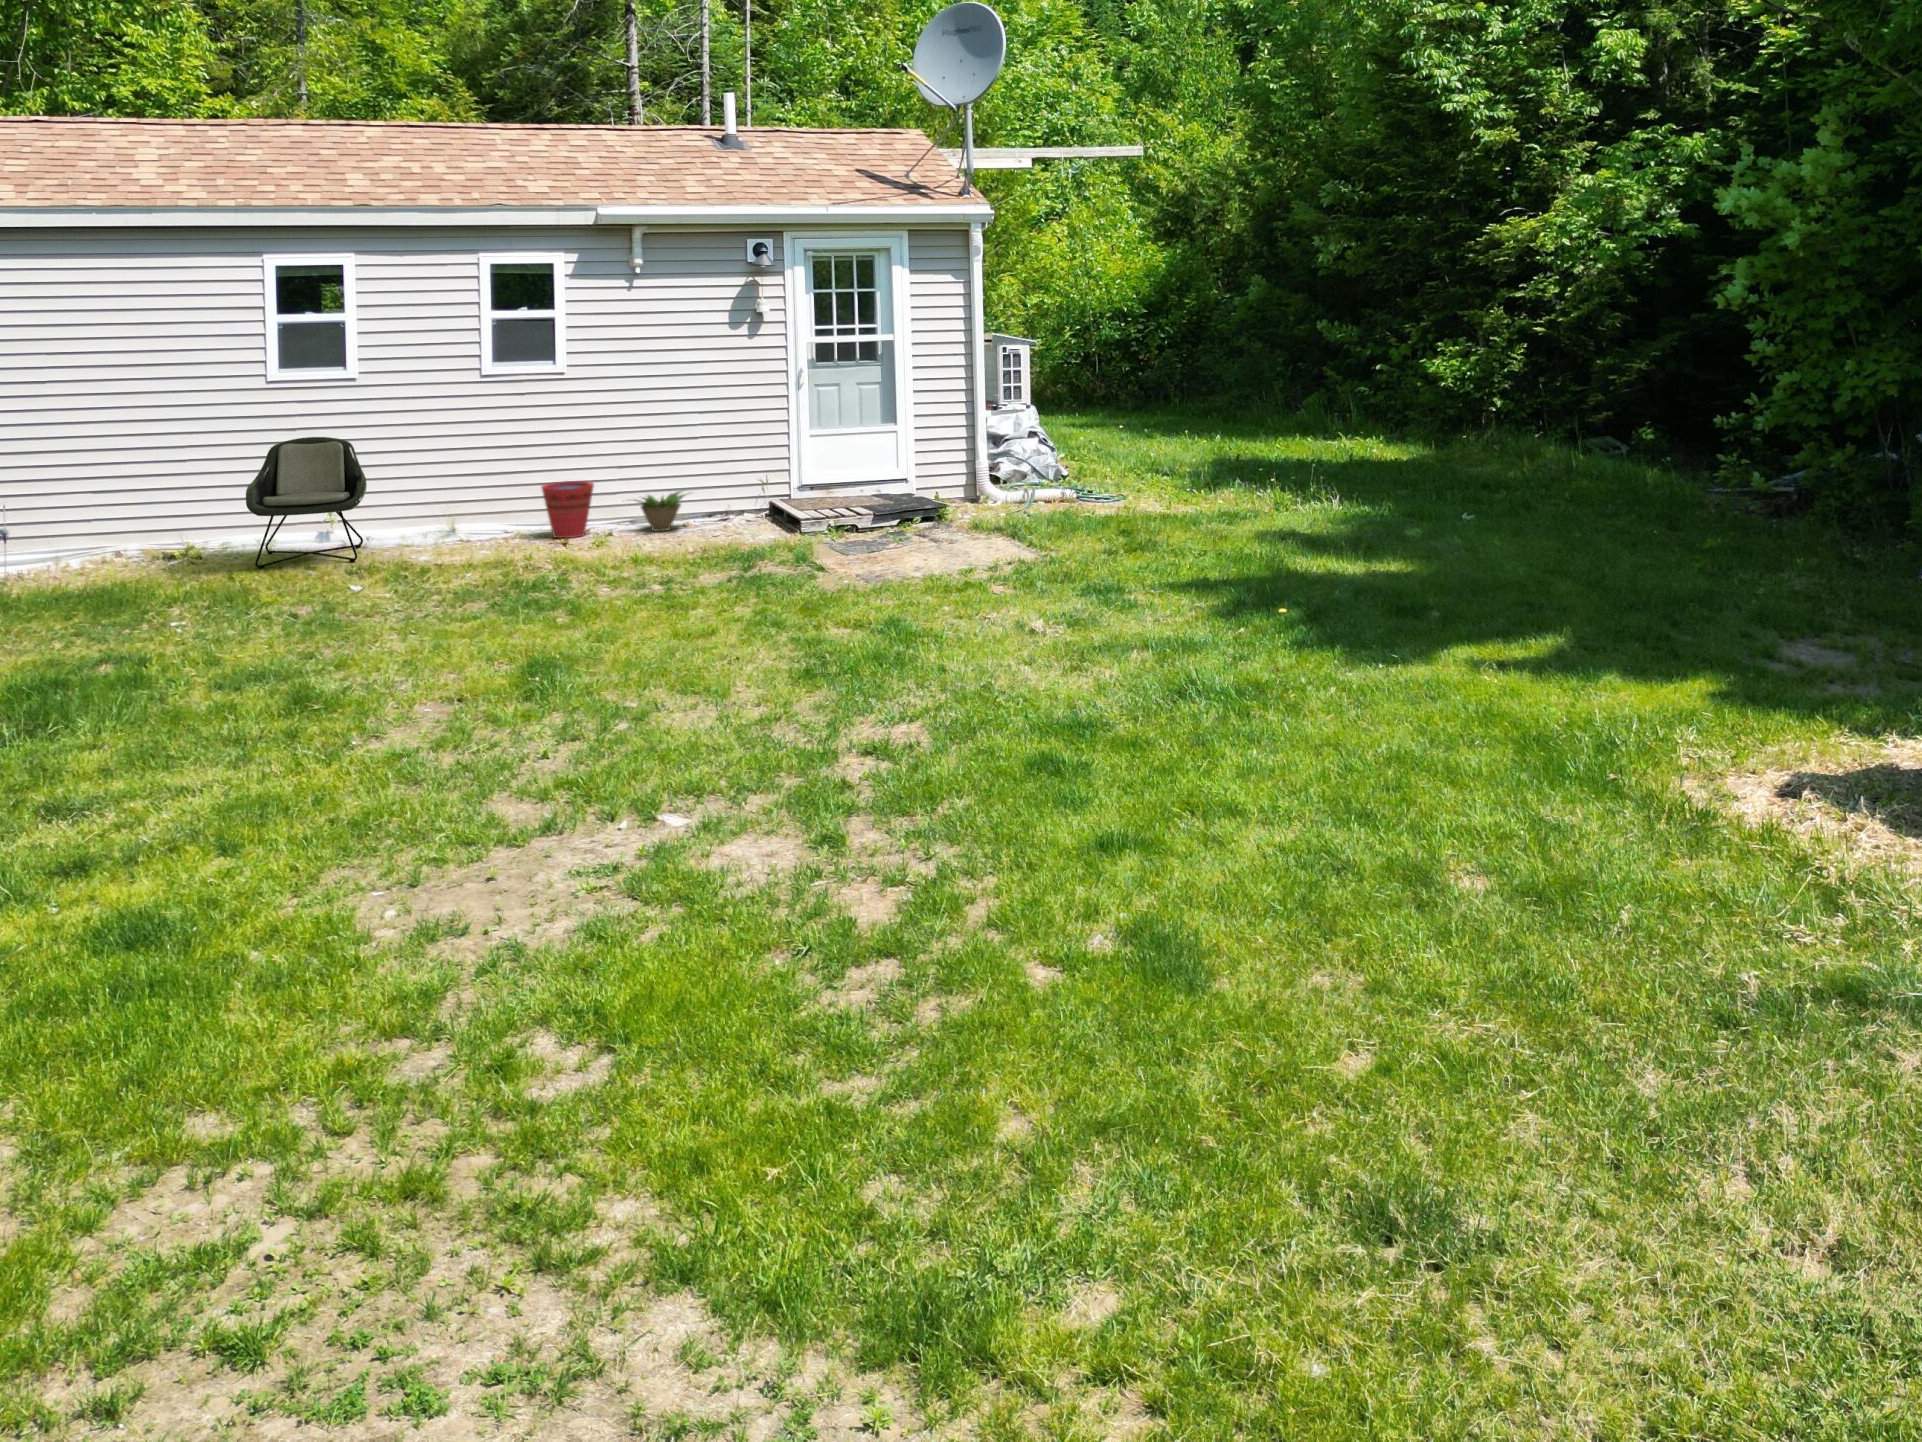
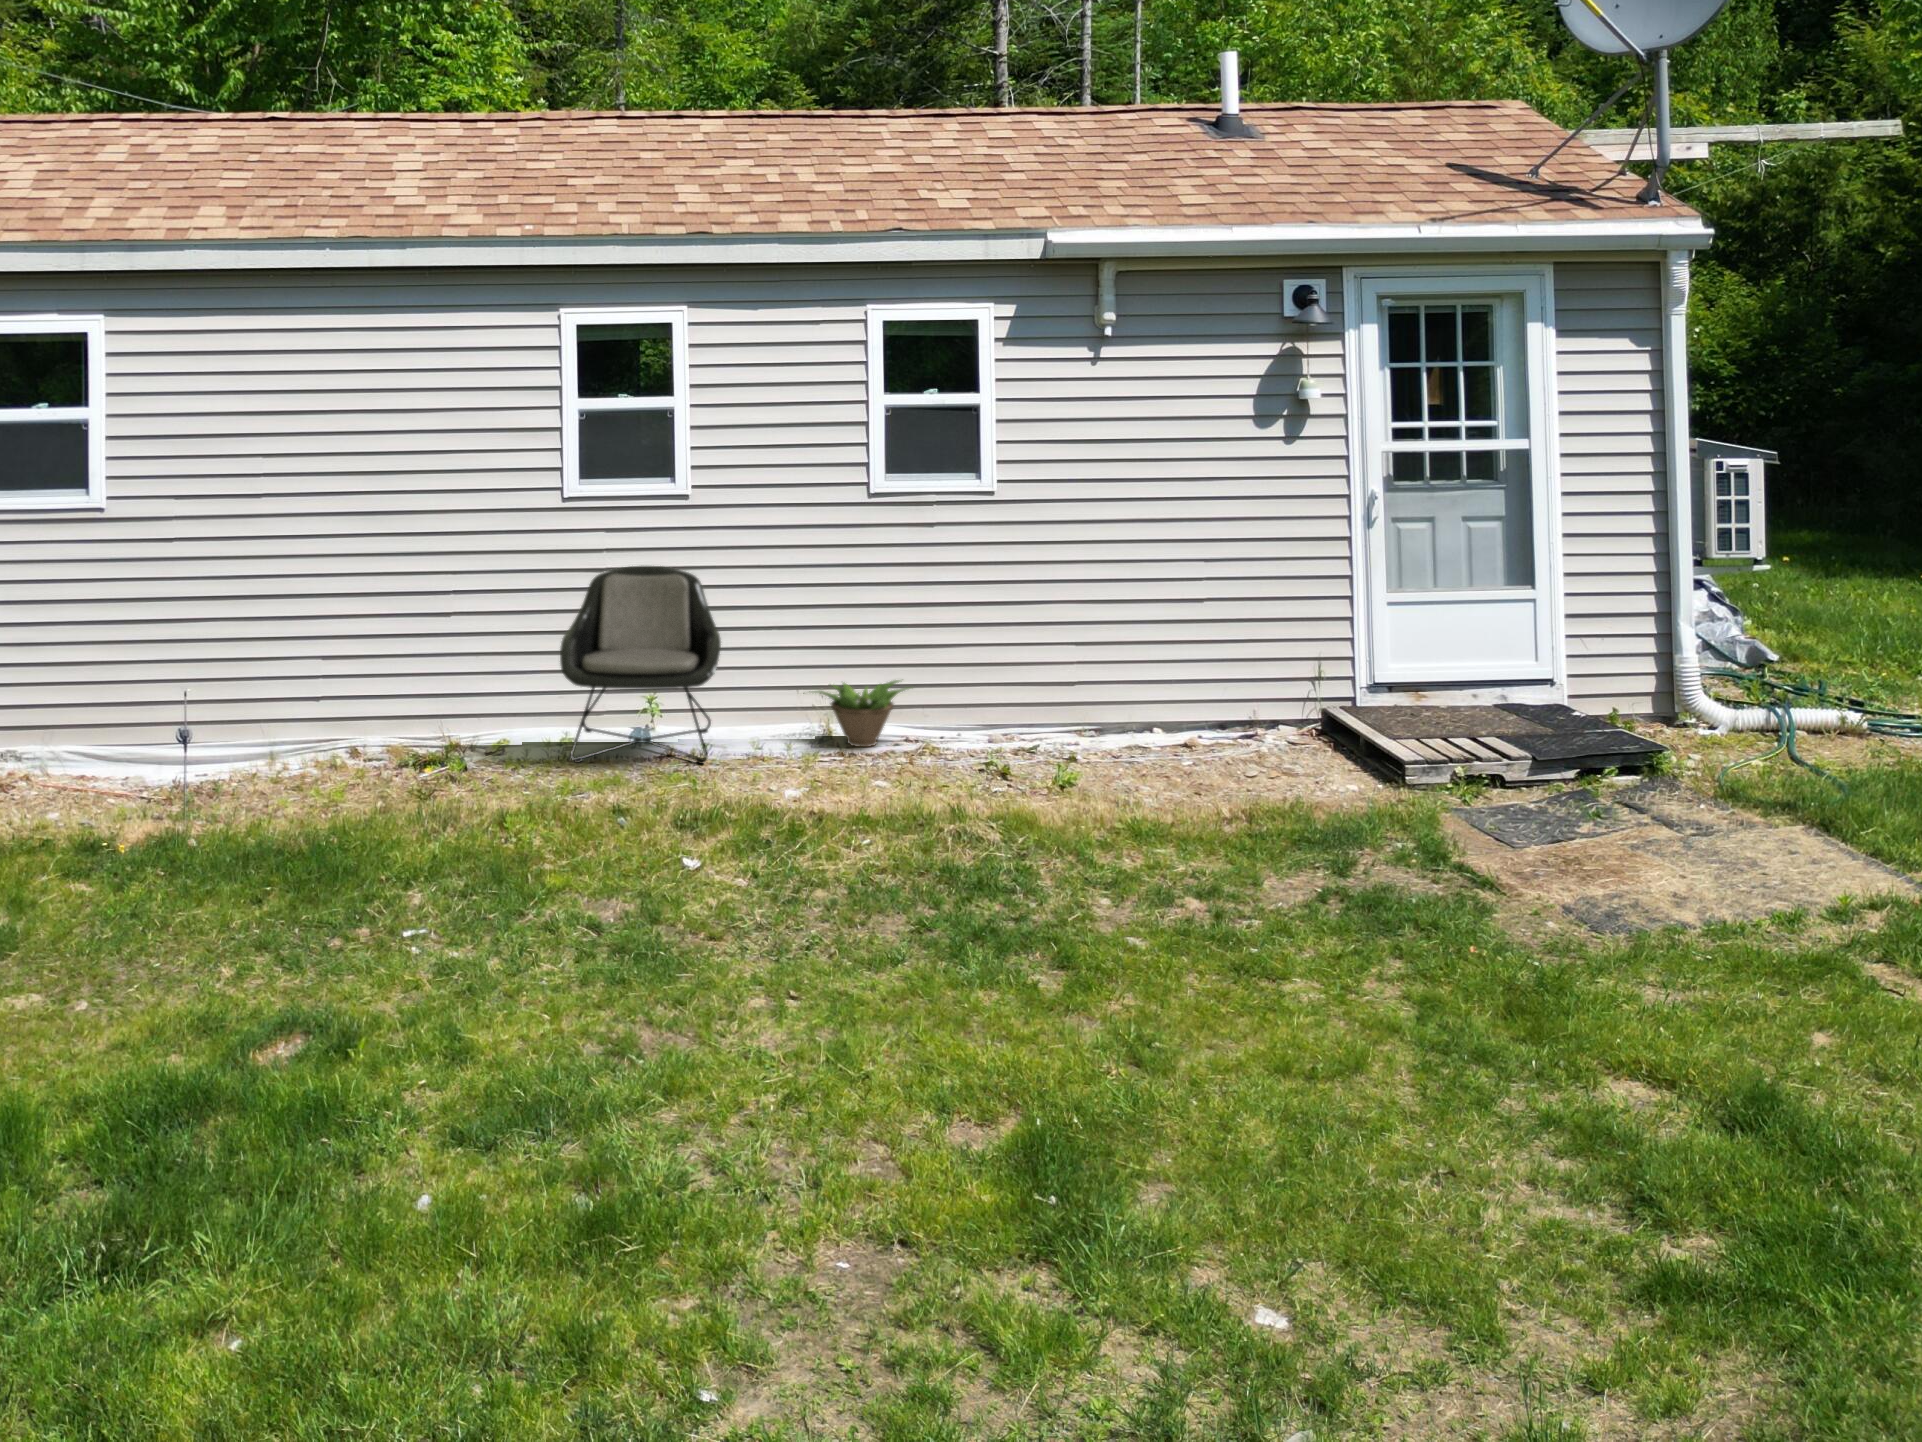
bucket: present [542,481,594,538] -> none [966,653,1046,747]
decorative plant: present [635,491,685,531] -> present [817,680,909,747]

